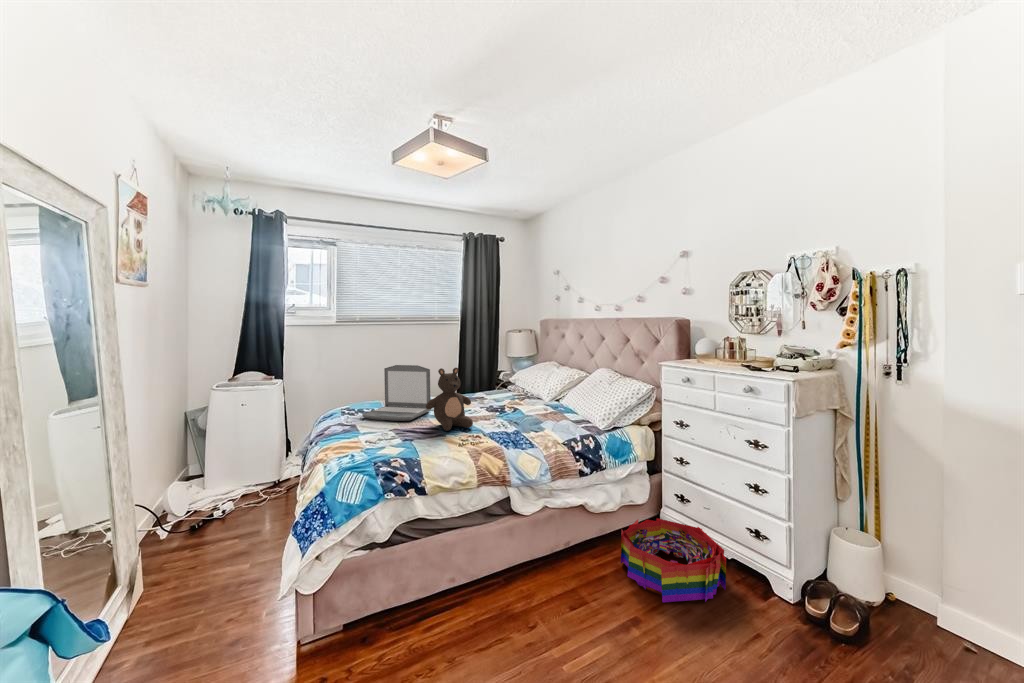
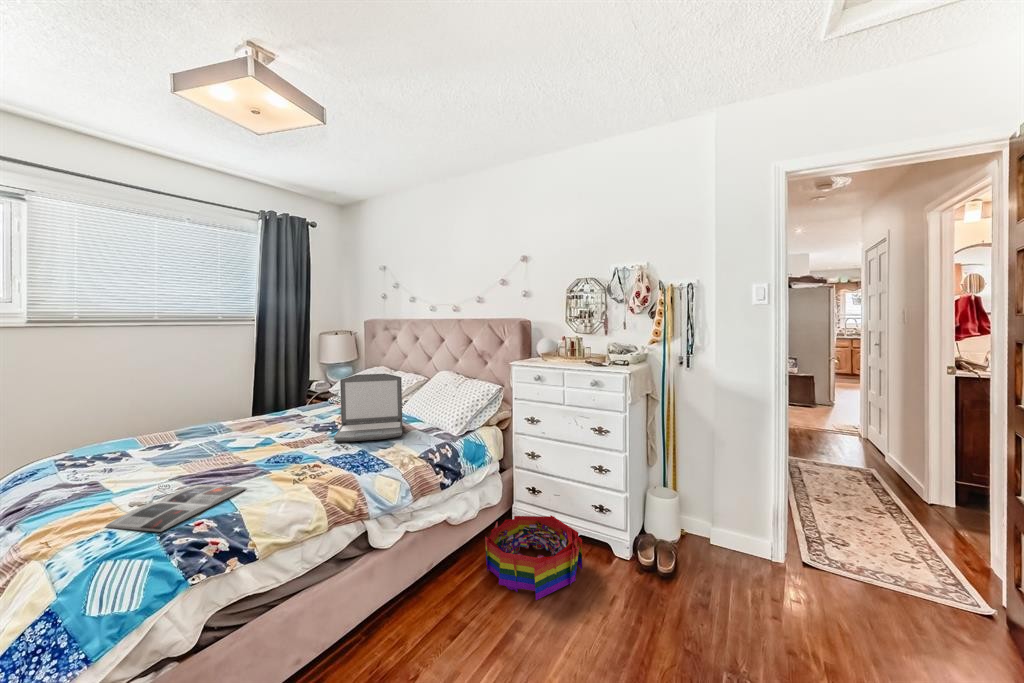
laptop: present [362,365,431,421] -> present [334,374,402,442]
teddy bear: present [426,368,473,431] -> none [231,381,304,465]
magazine: none [351,437,430,461] -> present [106,485,246,532]

